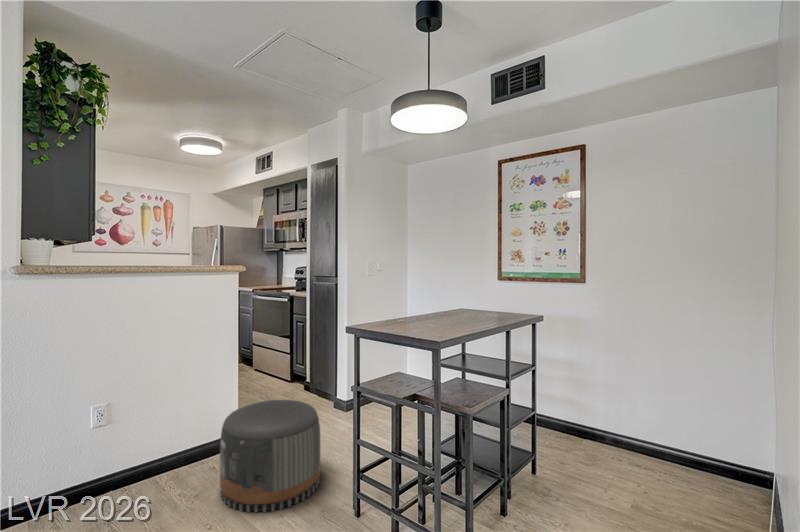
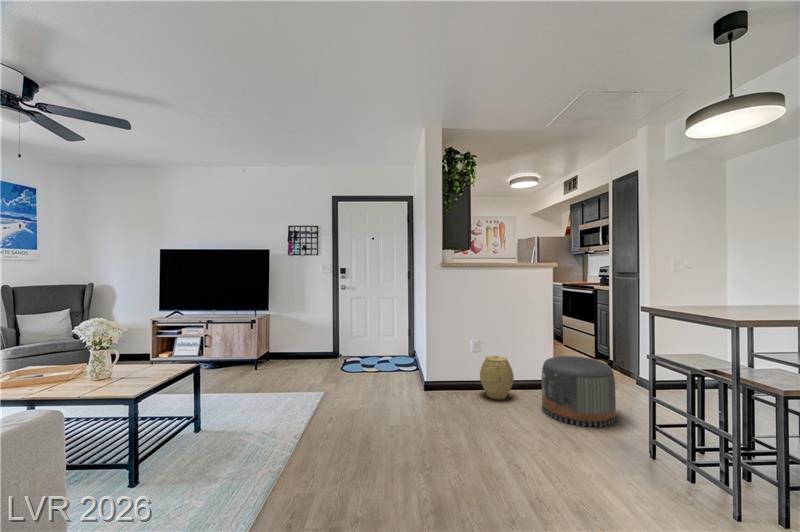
woven basket: none [108,422,174,502] -> present [480,356,514,399]

